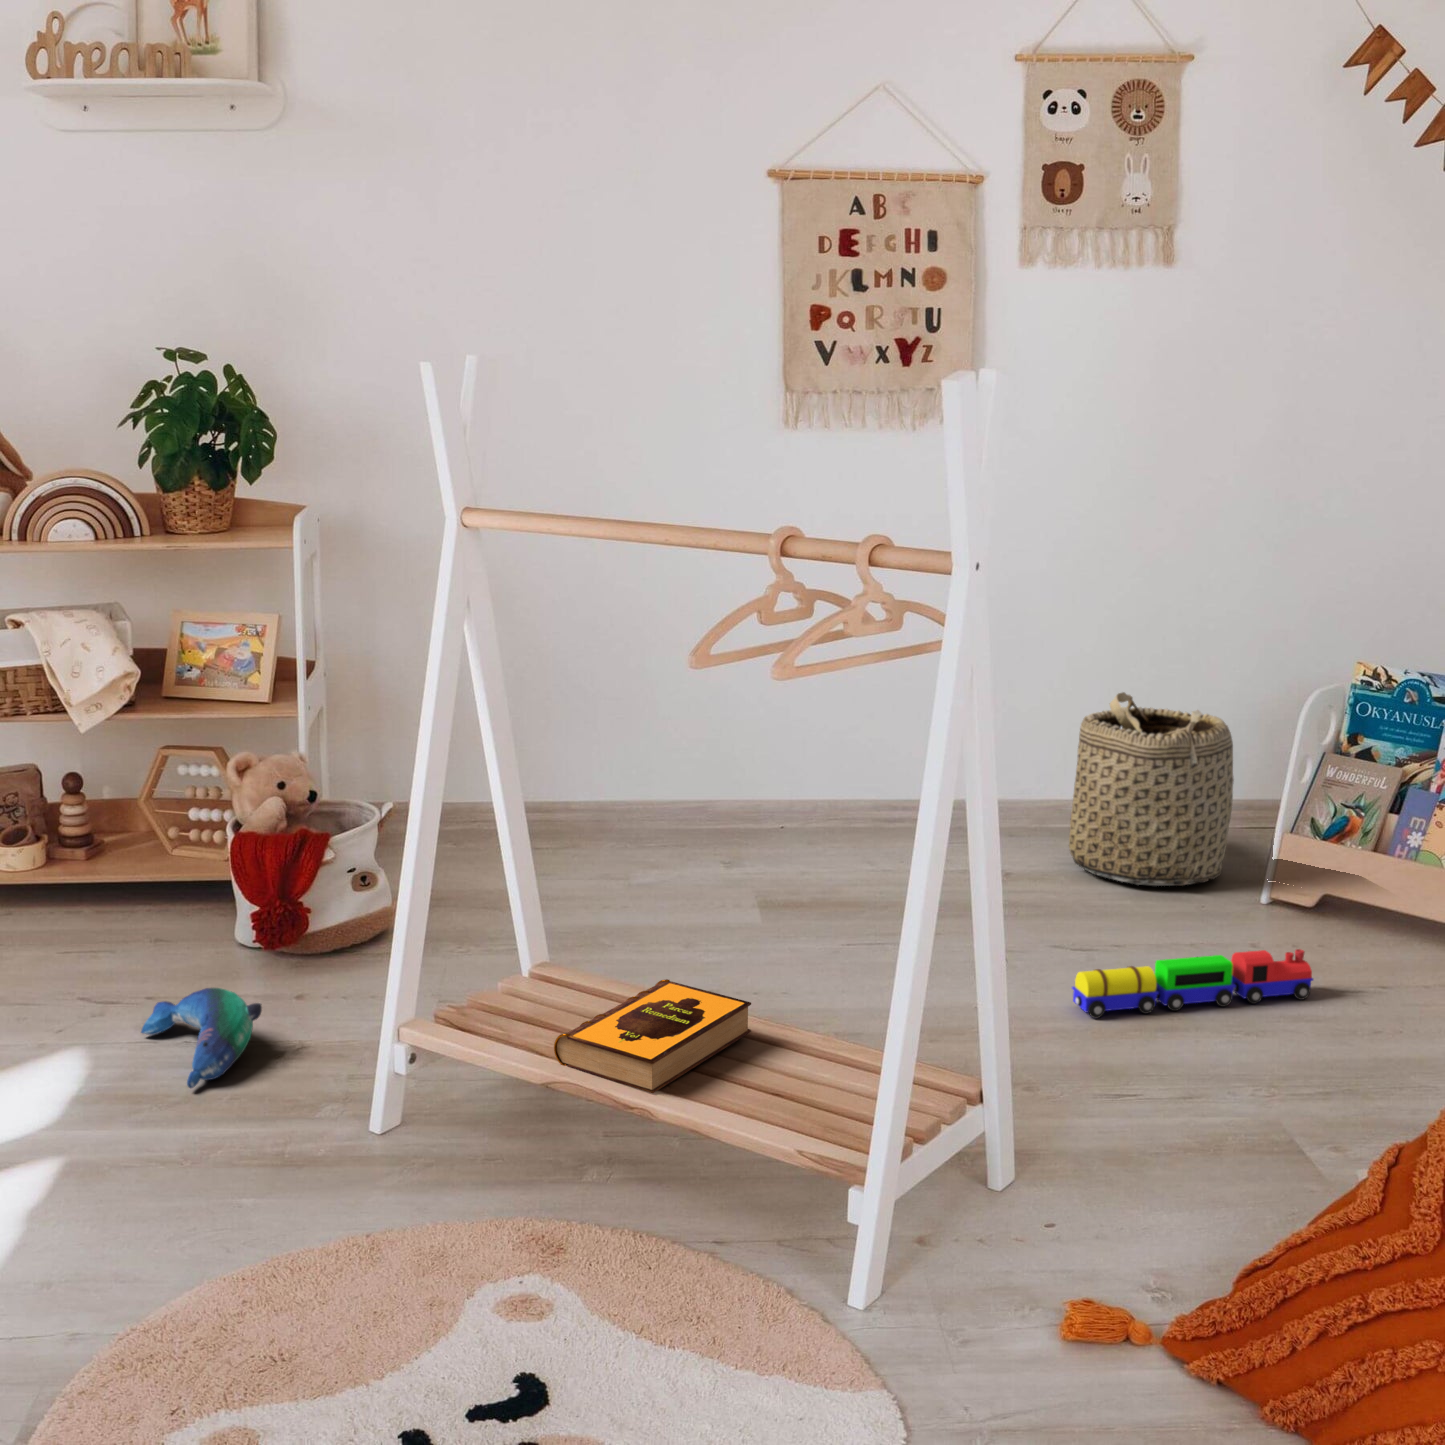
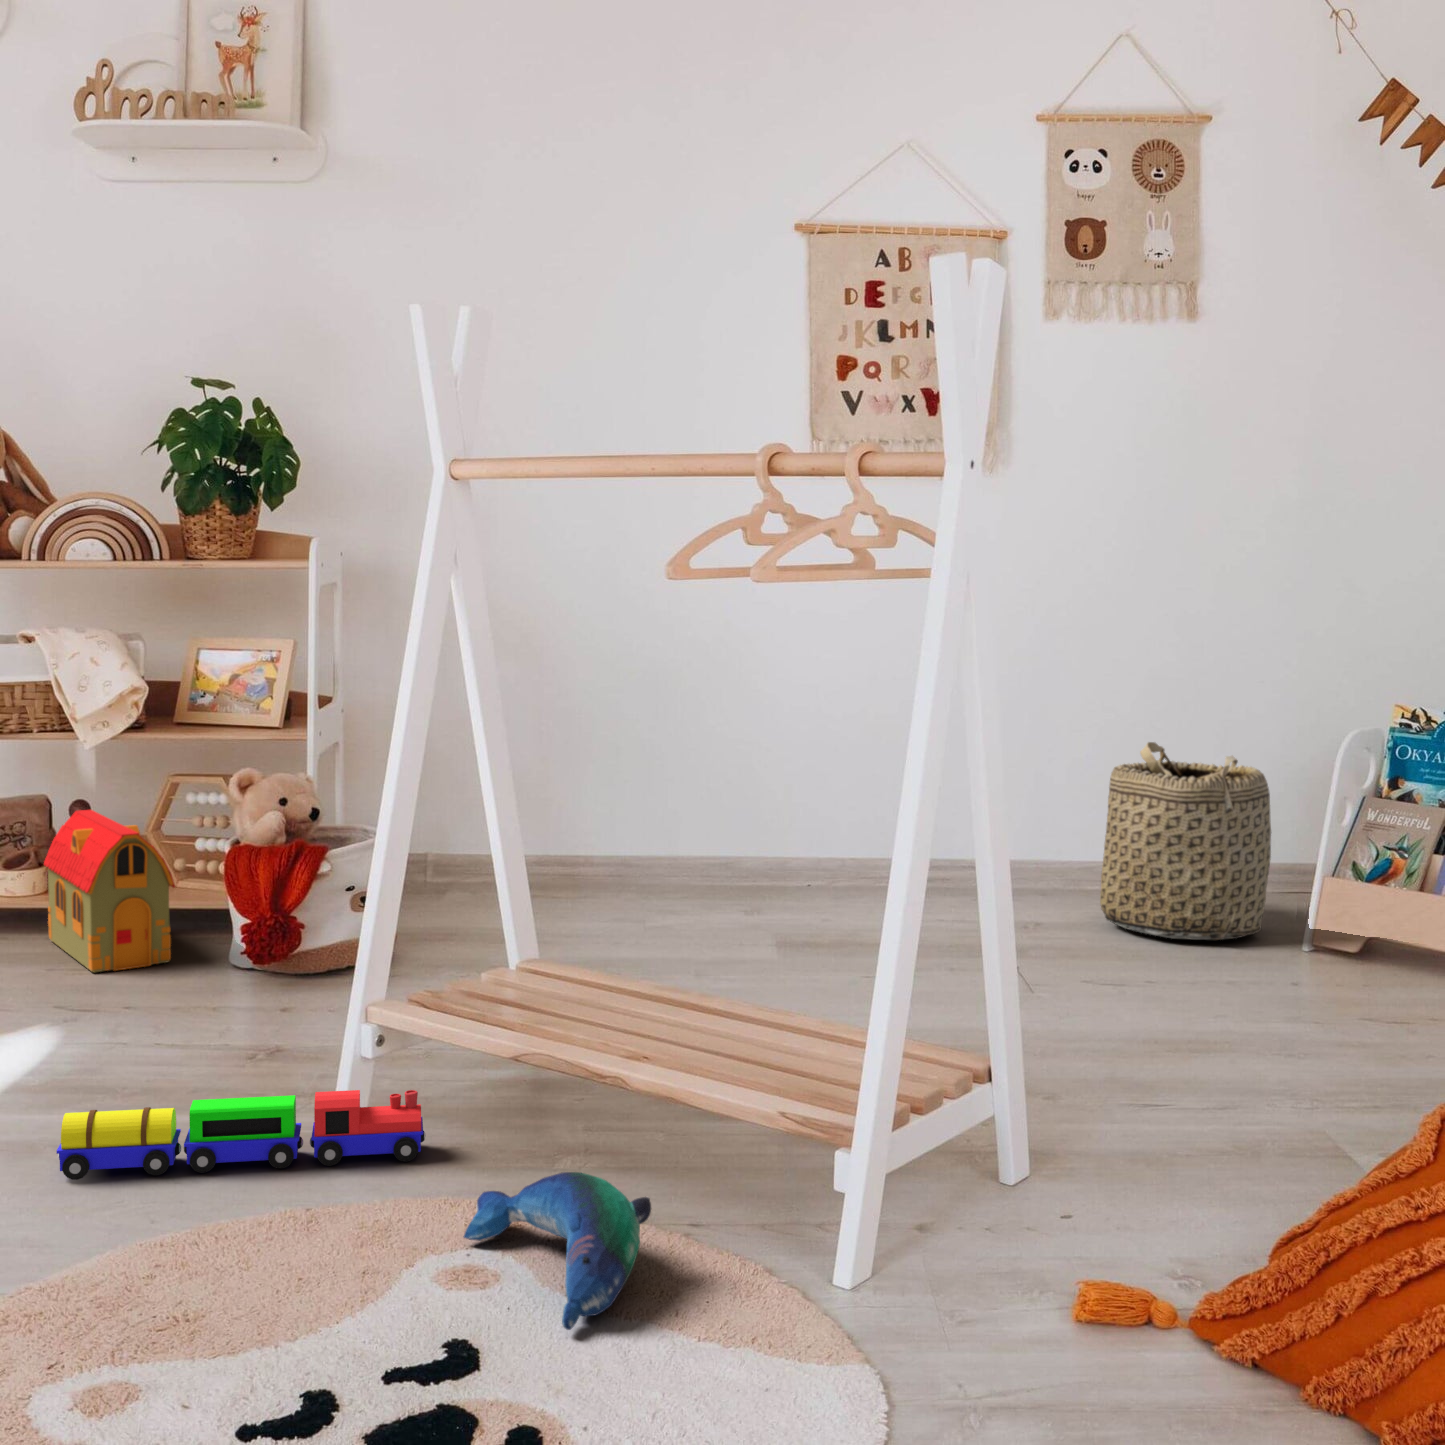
toy house: none [45,787,180,956] -> present [44,810,175,972]
toy train: present [1072,949,1313,1018] -> present [57,1090,426,1180]
hardback book: present [554,979,751,1093] -> none [529,959,745,1055]
plush toy: present [141,988,262,1088] -> present [463,1172,651,1330]

